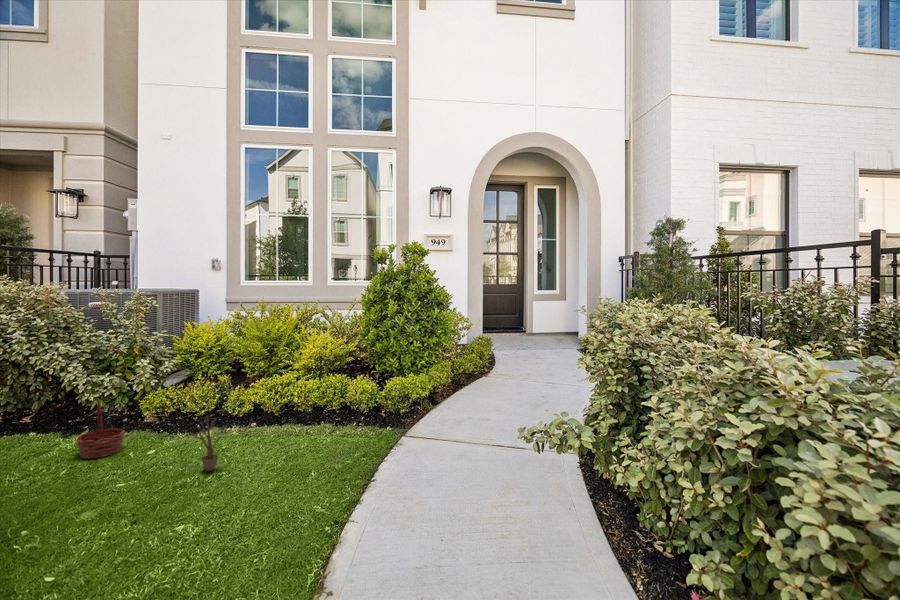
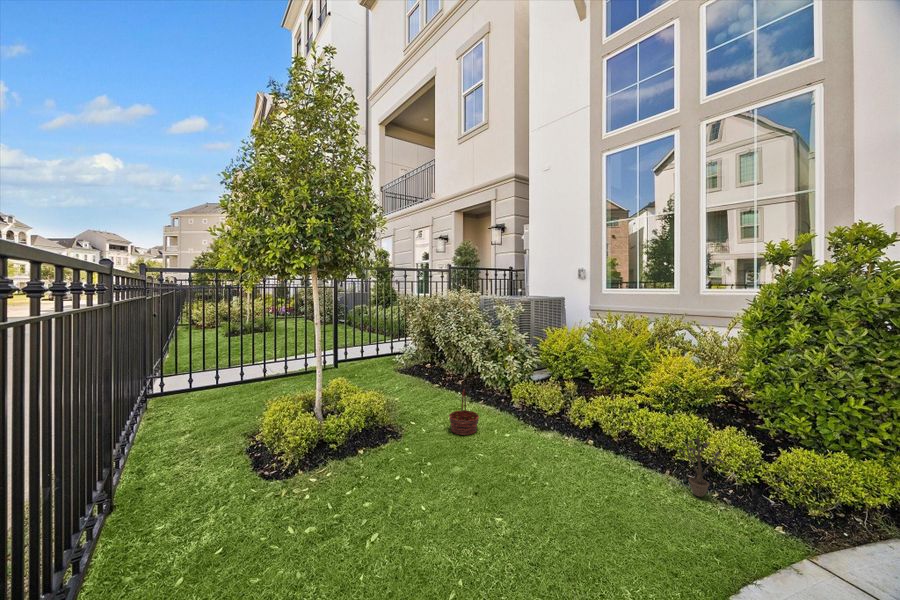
decorative plant: present [186,416,228,471] -> present [678,436,724,497]

